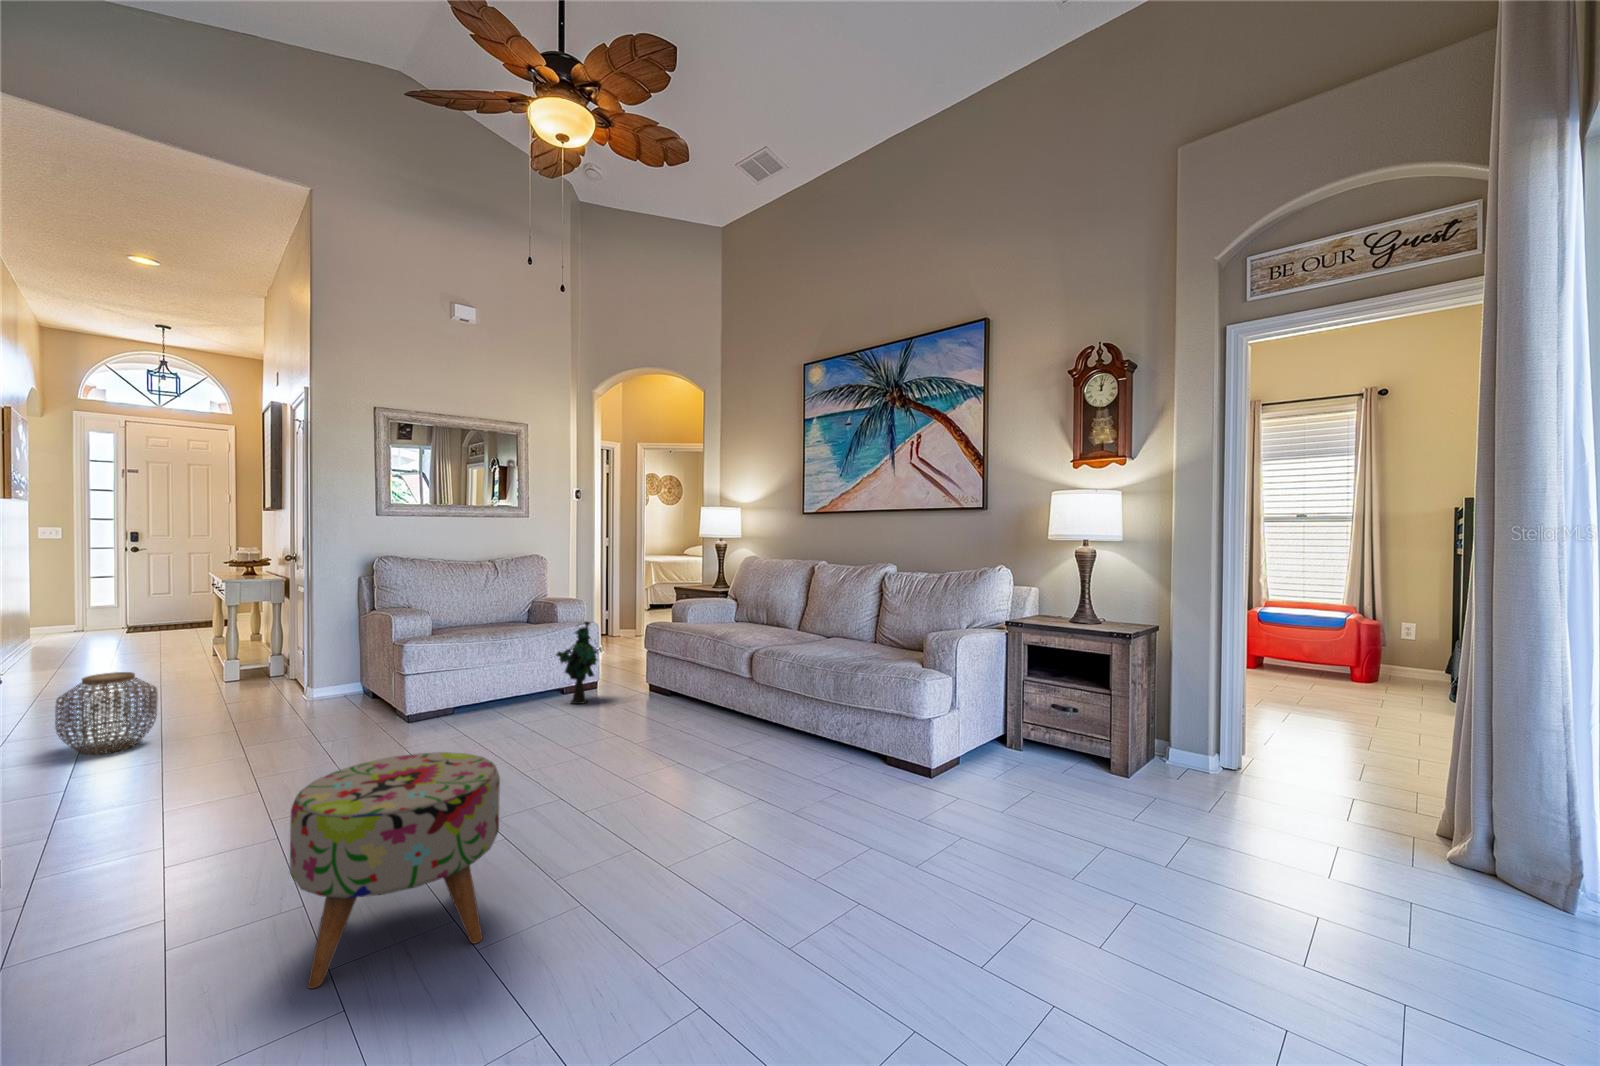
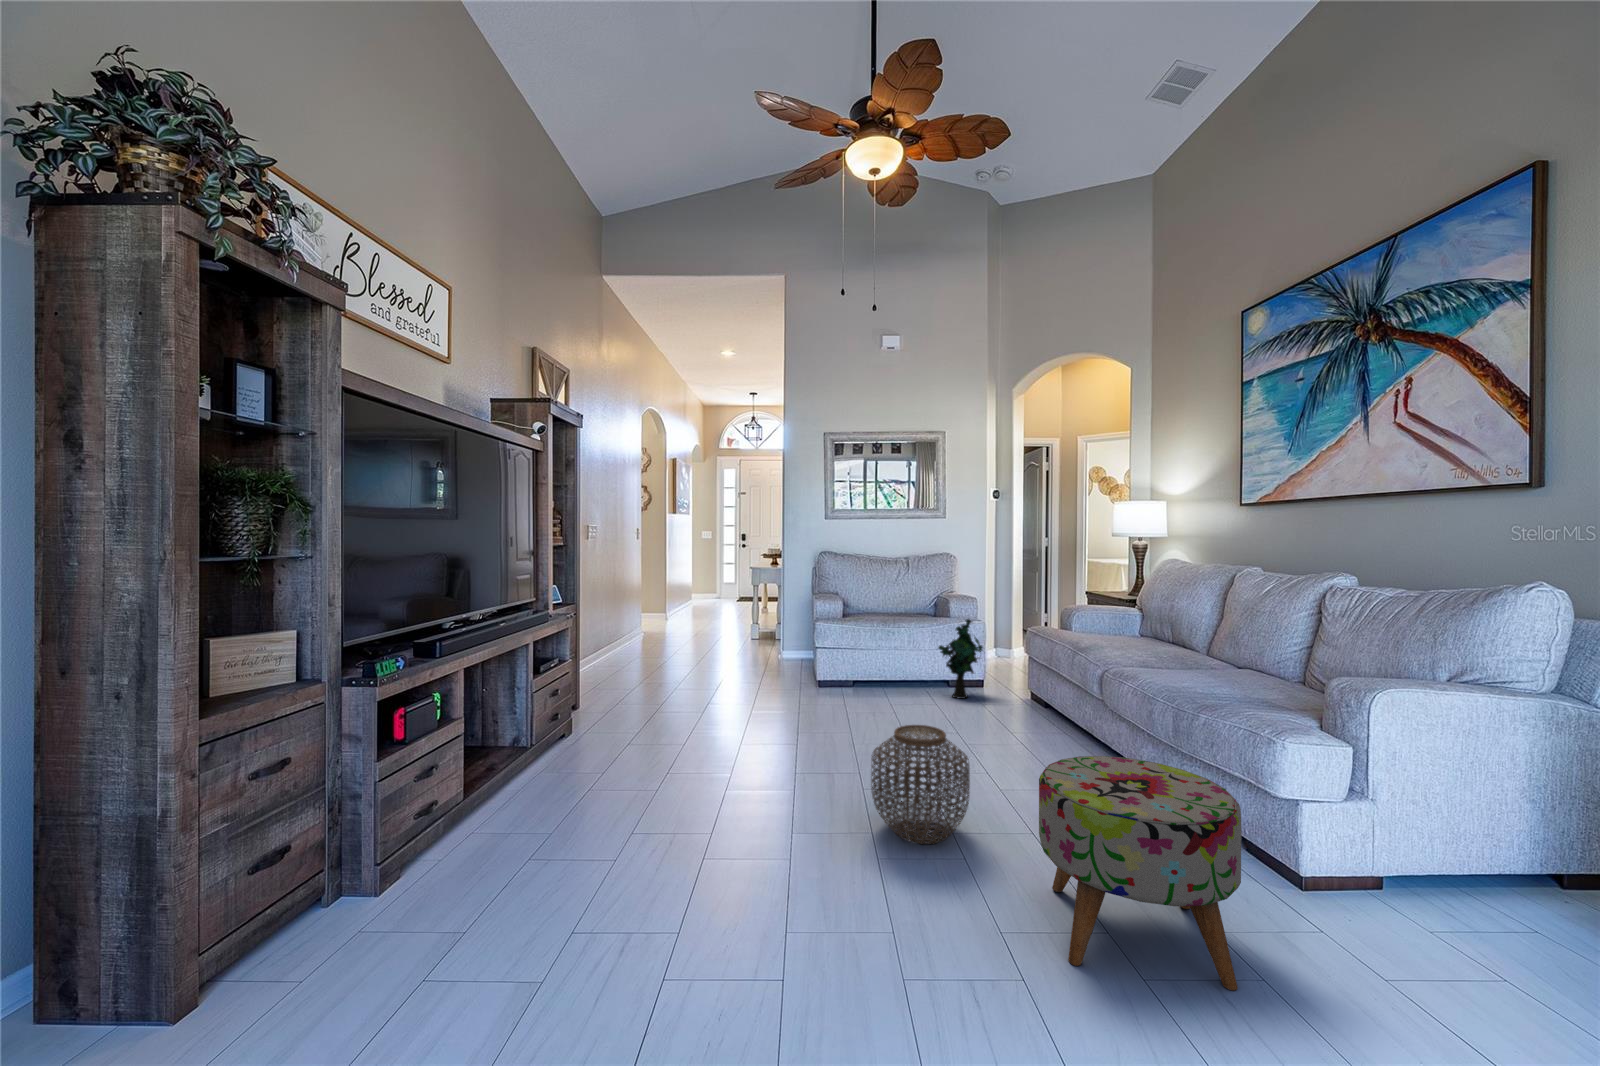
woven basket: present [55,672,157,754] -> present [871,725,970,844]
ottoman: present [290,752,500,989] -> present [1039,756,1241,991]

